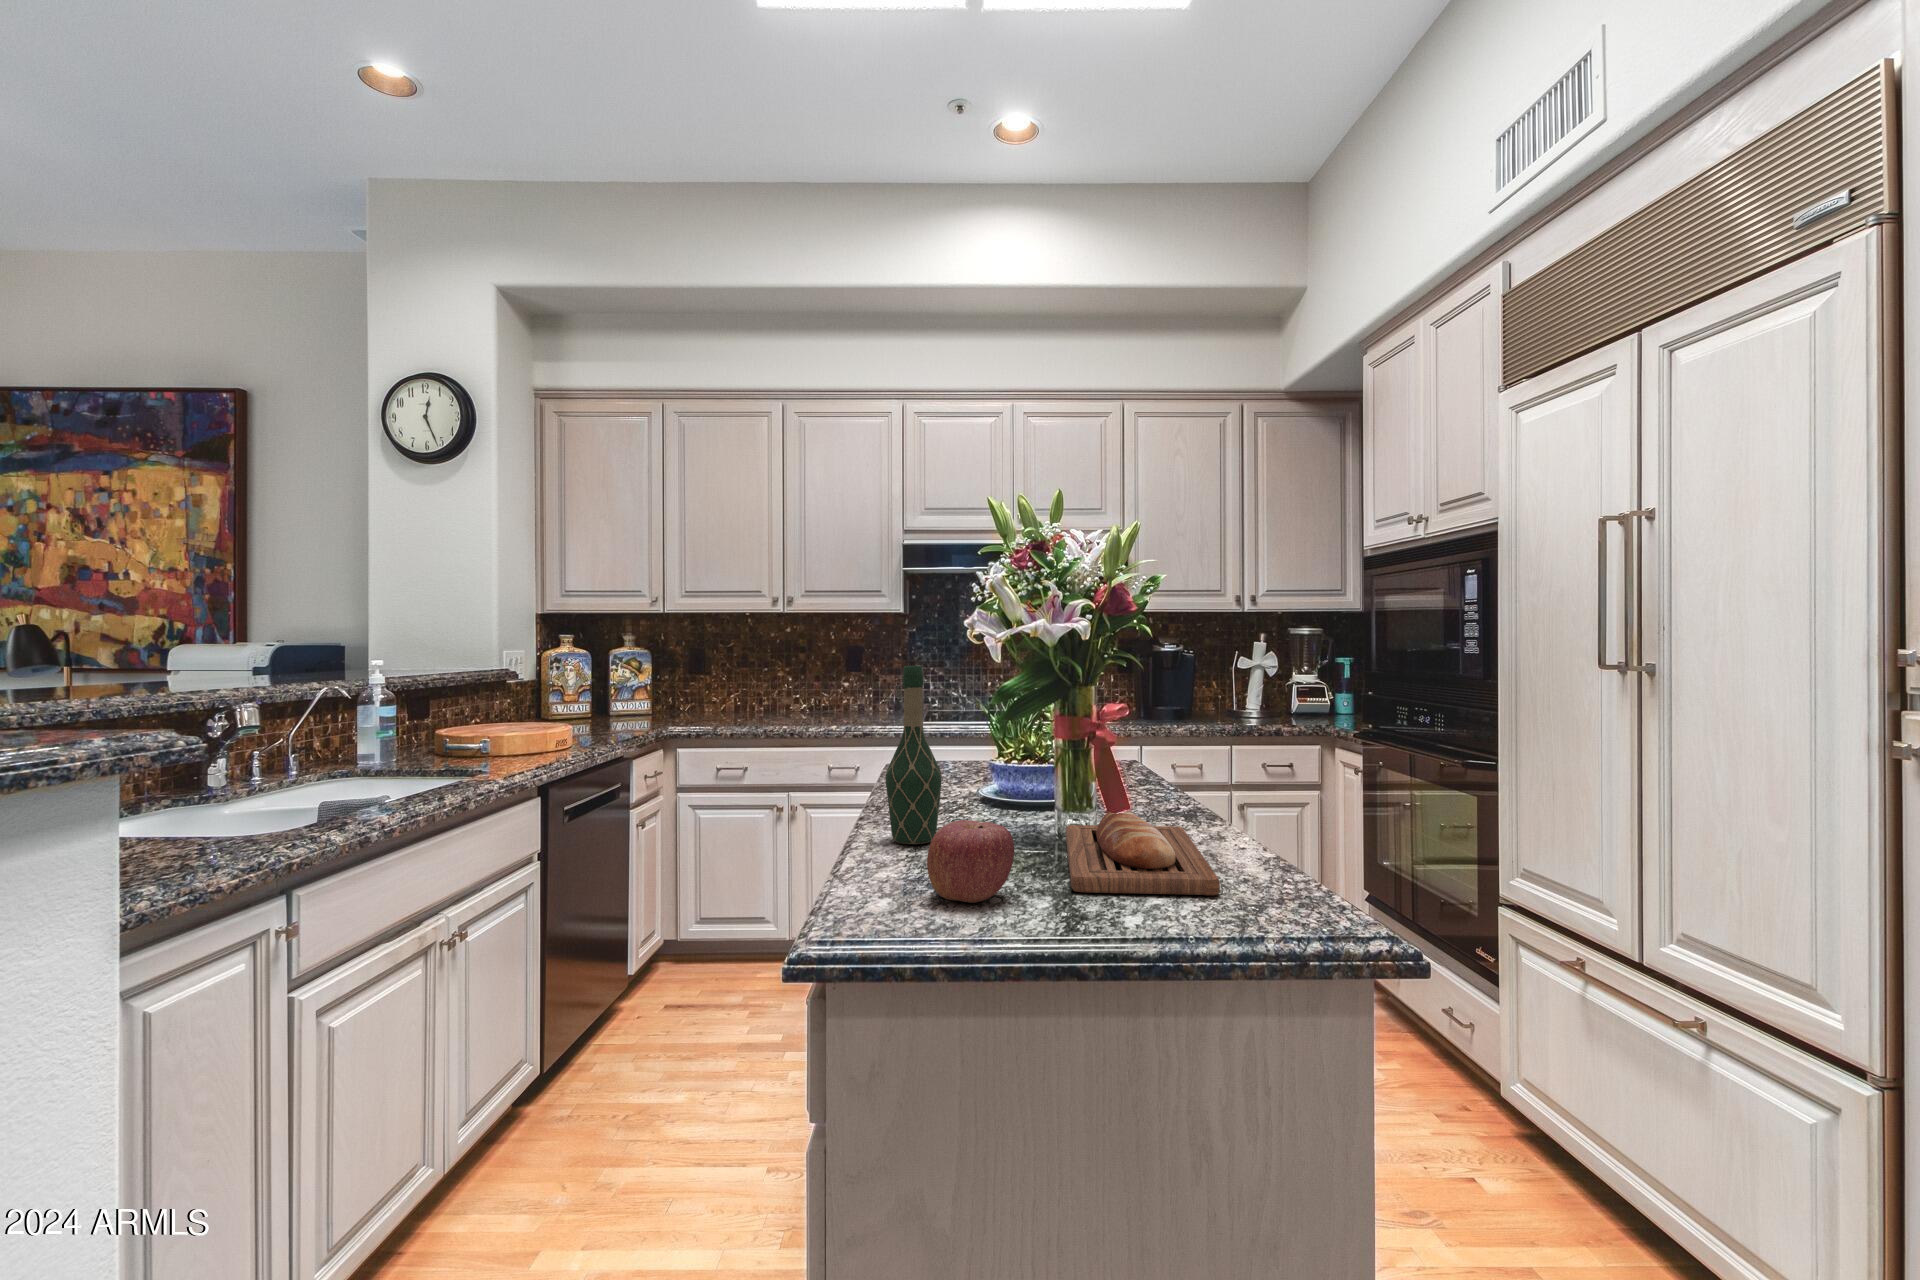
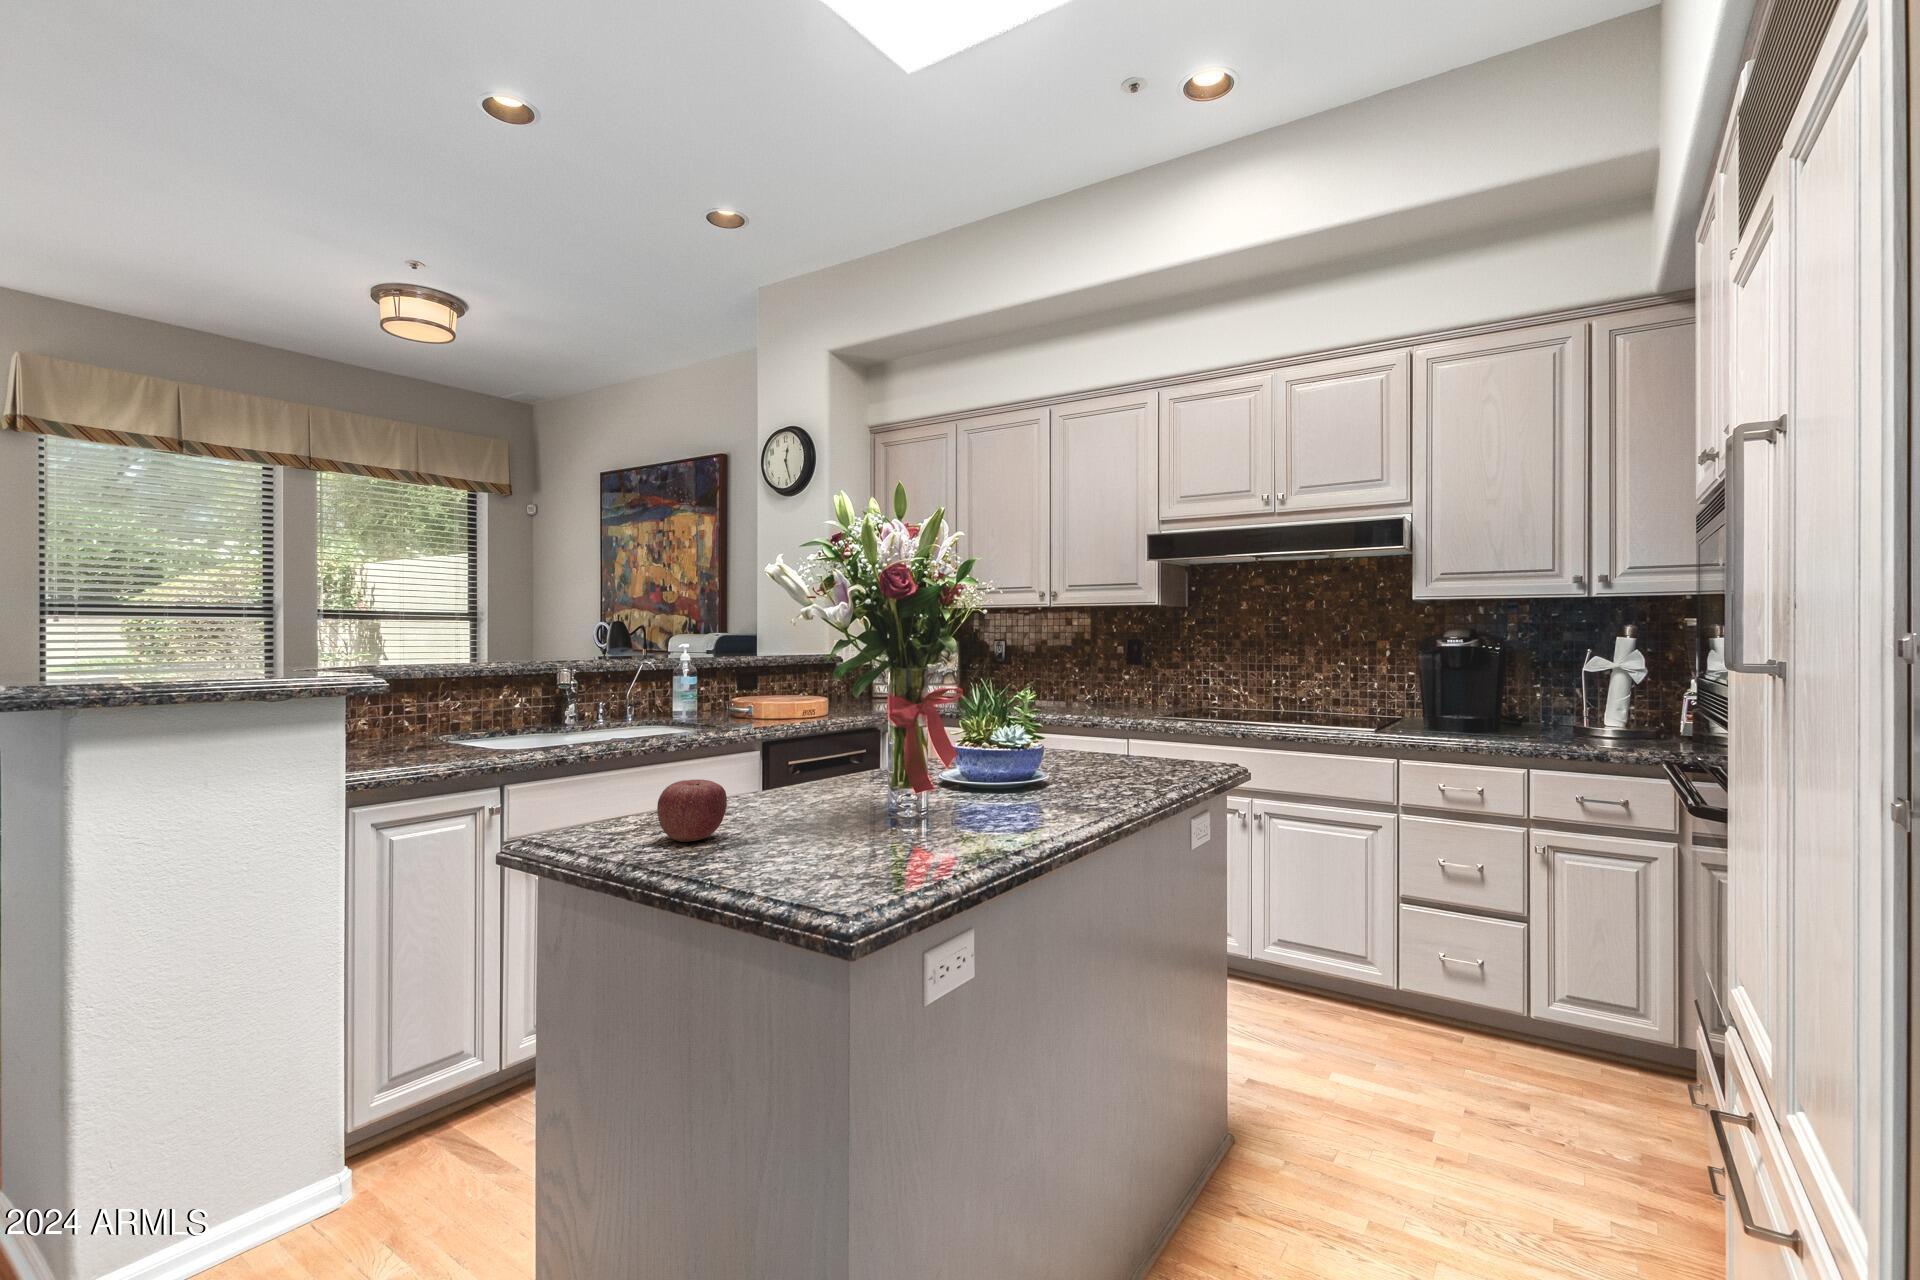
wine bottle: present [886,666,942,844] -> none [771,658,818,805]
bread loaf: present [1066,811,1220,895] -> none [758,793,979,866]

